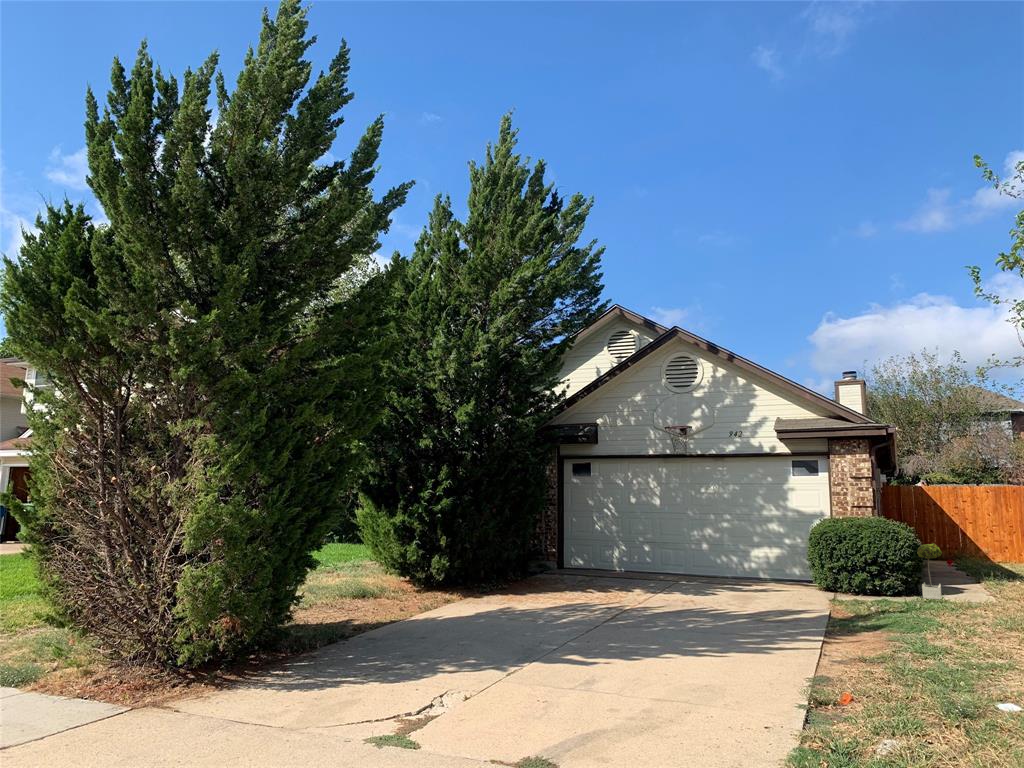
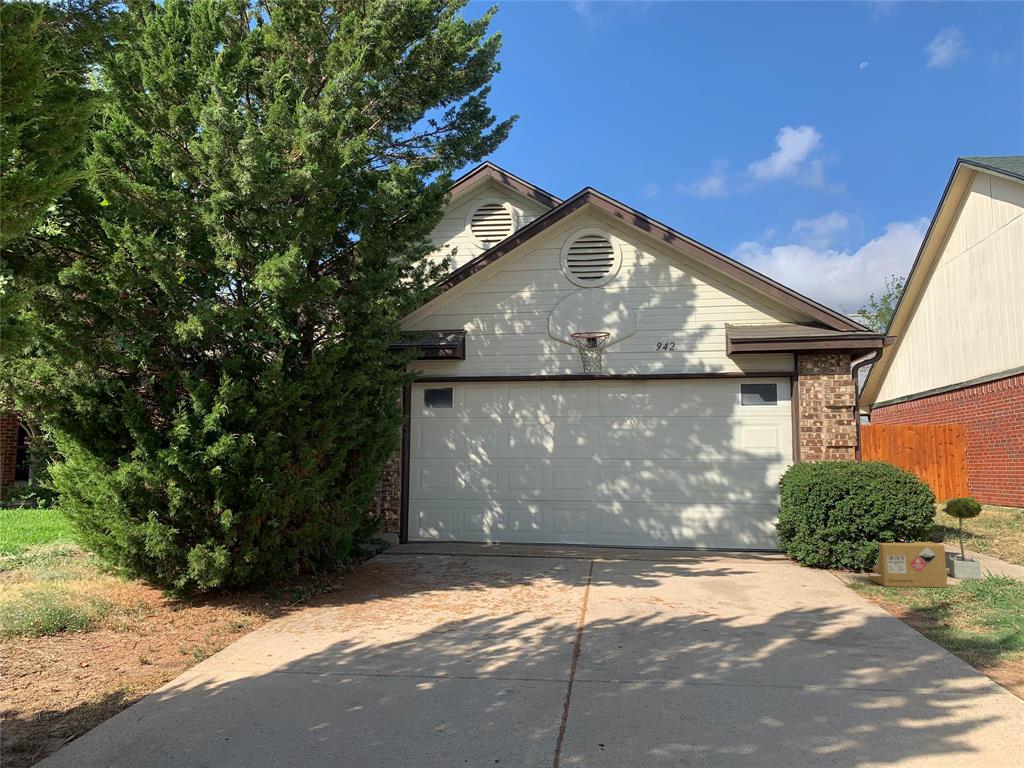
cardboard box: none [857,571,904,602] -> present [868,541,947,588]

